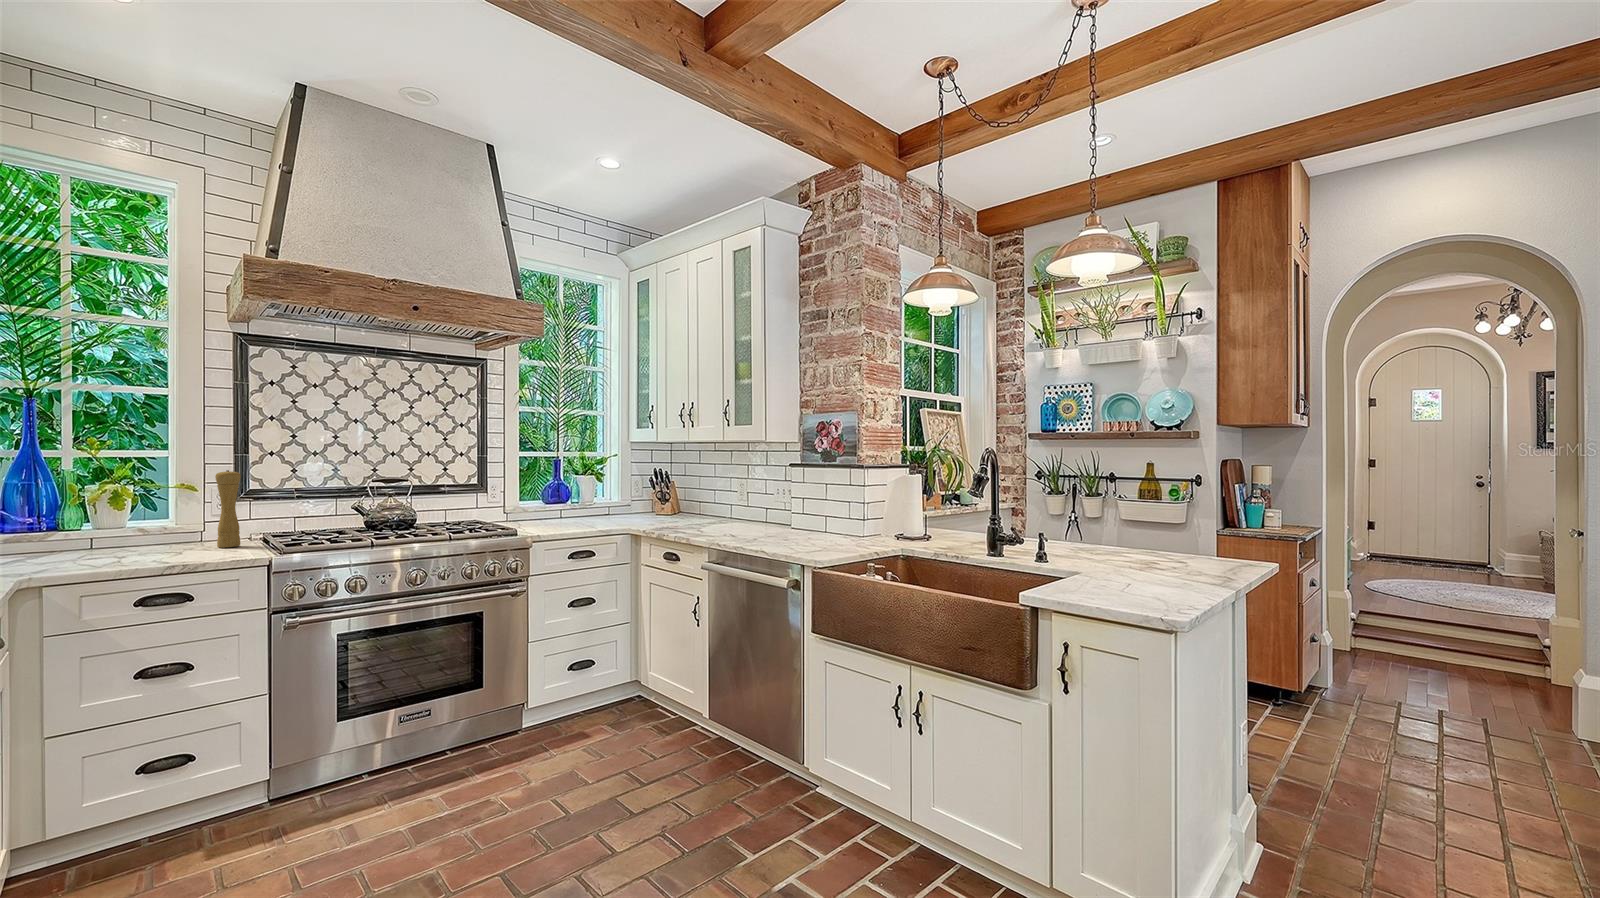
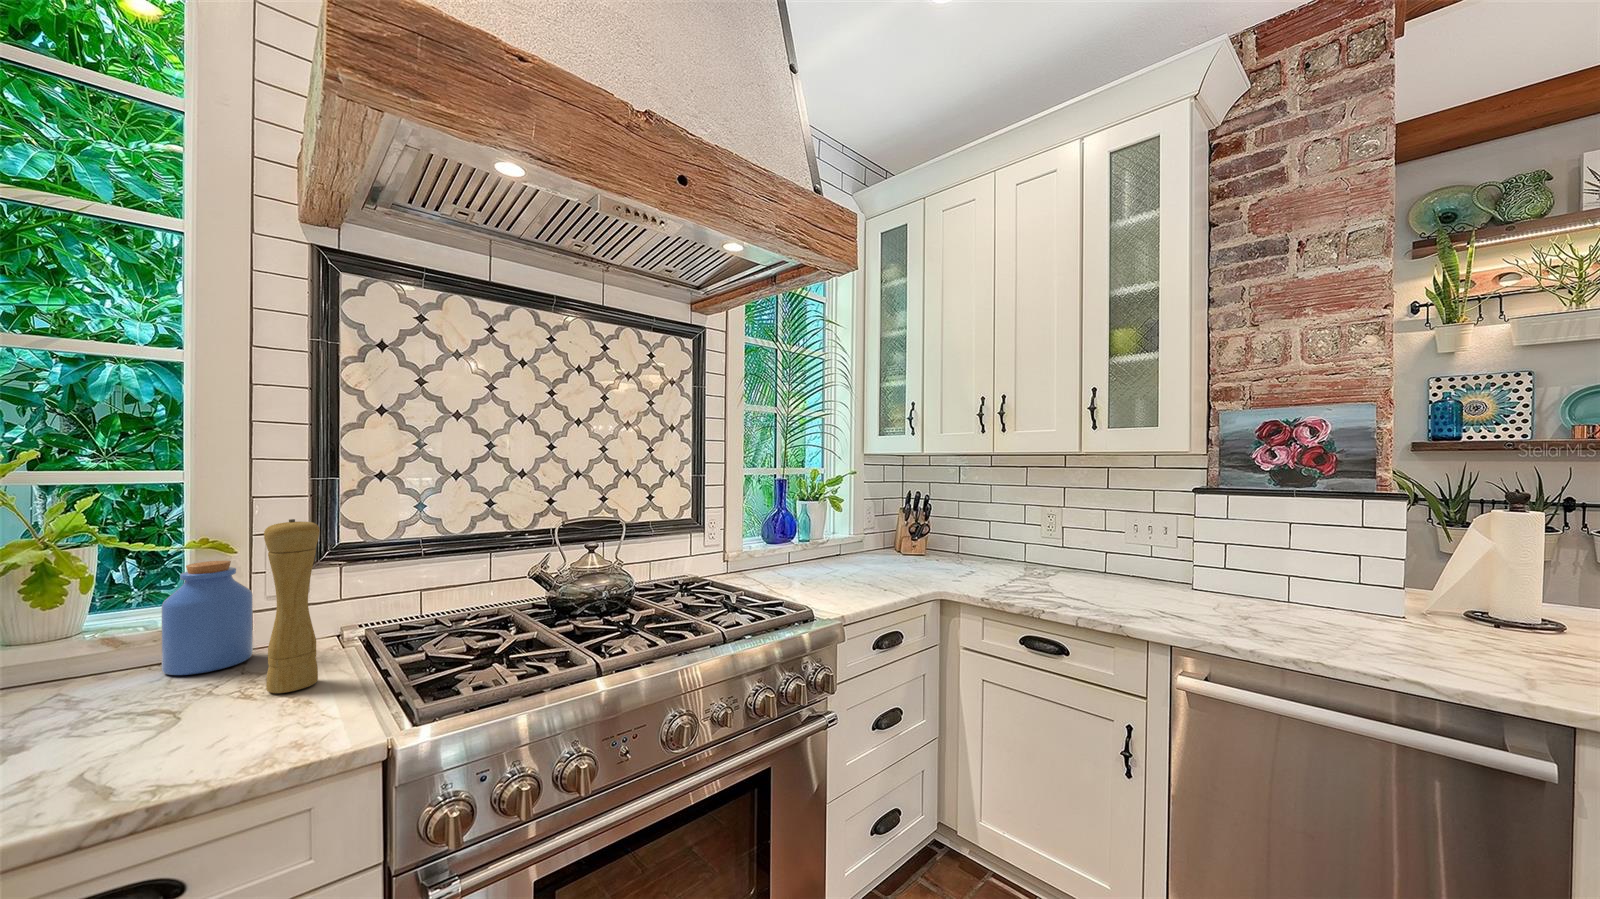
jar: none [165,493,207,544] -> present [162,561,253,675]

